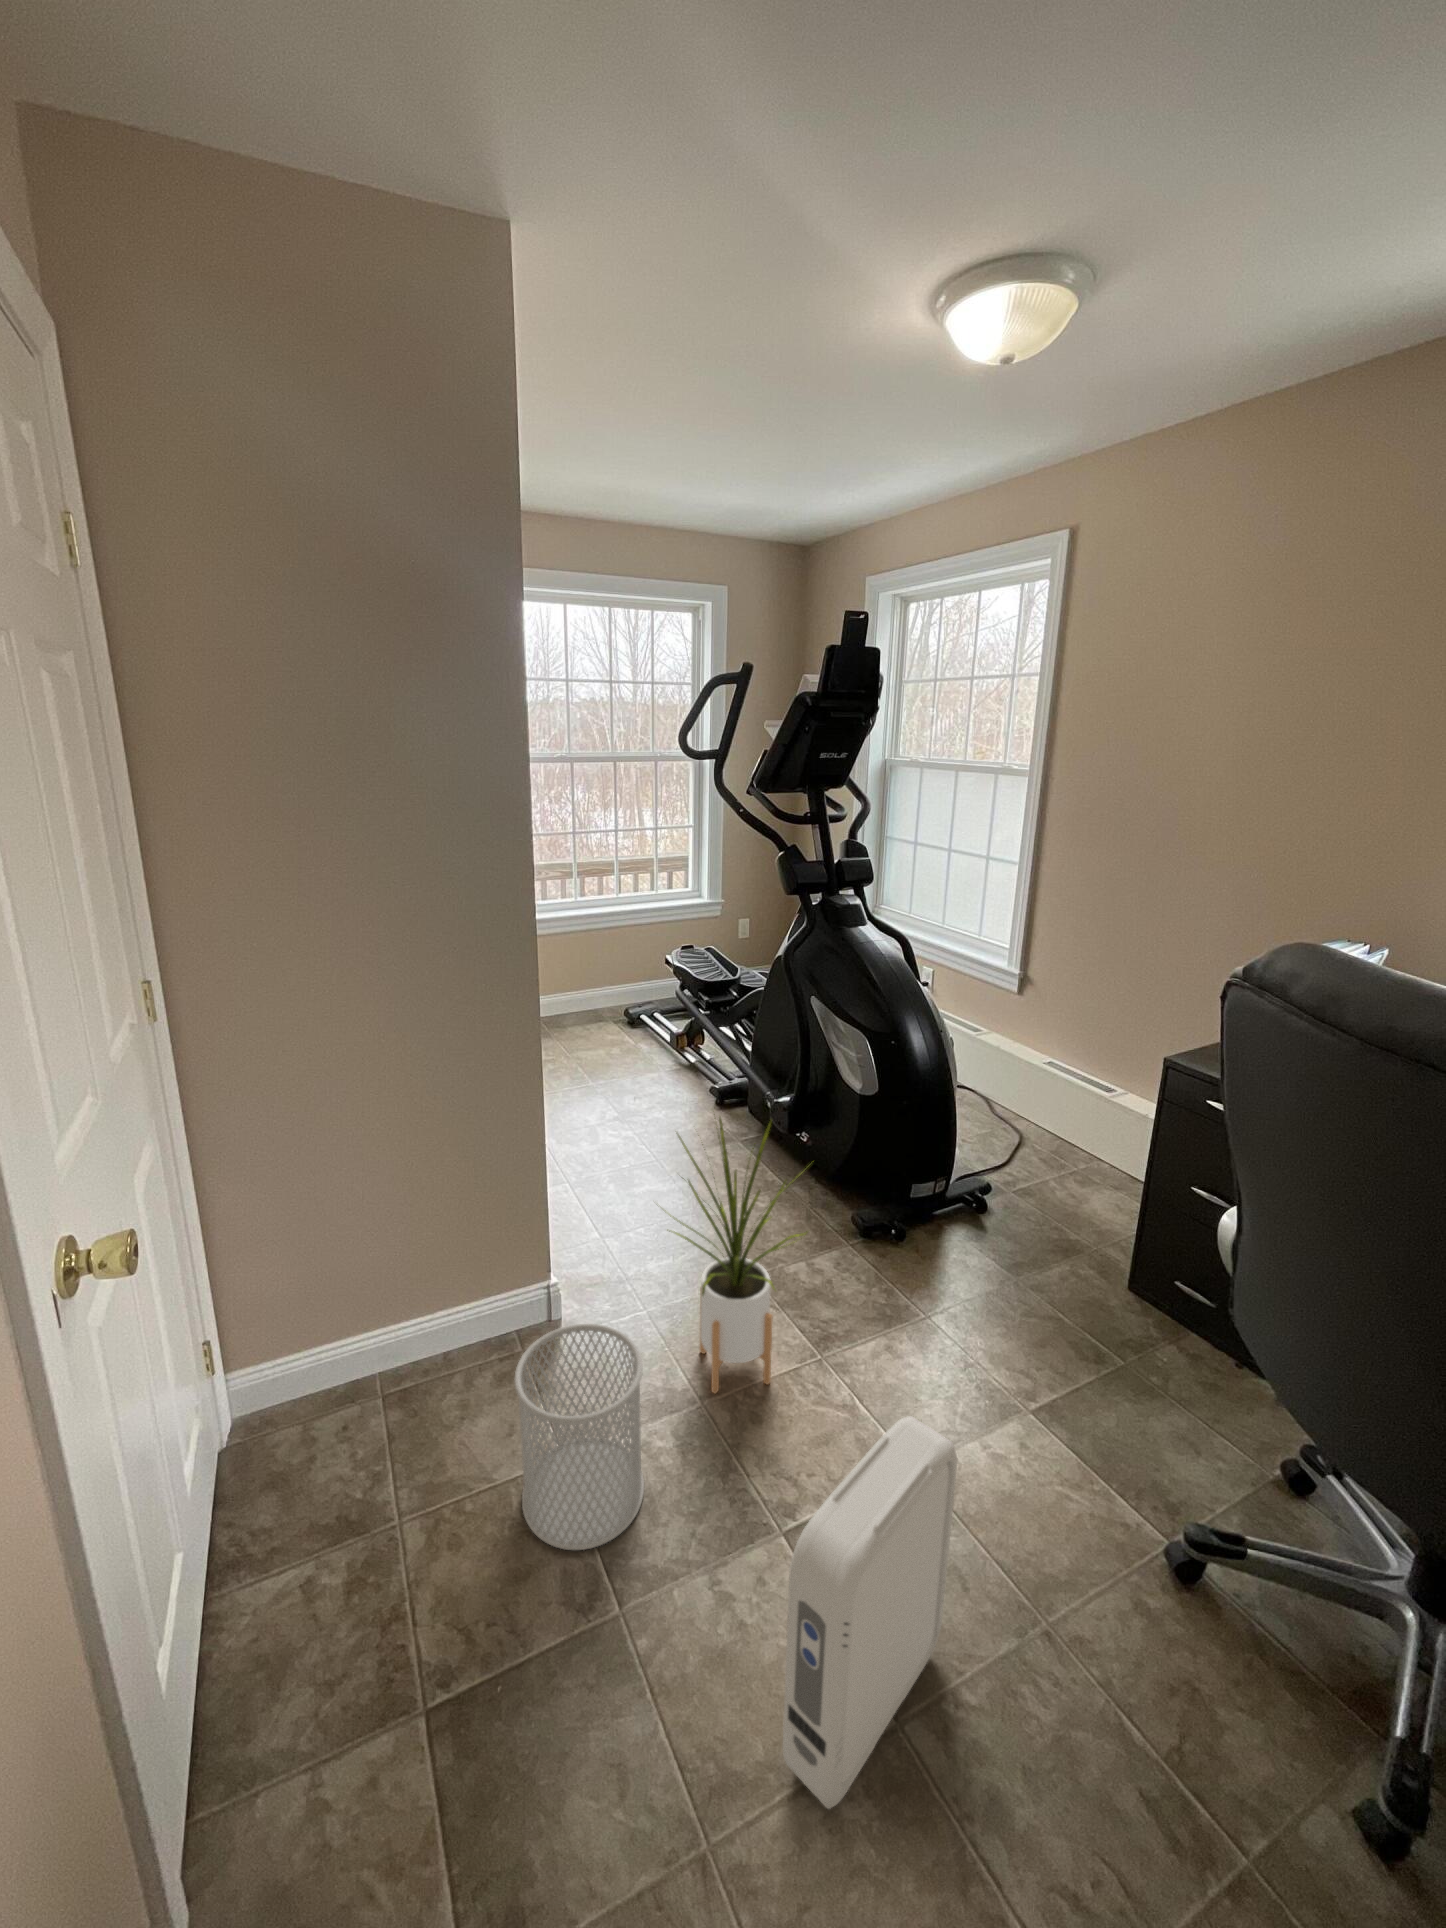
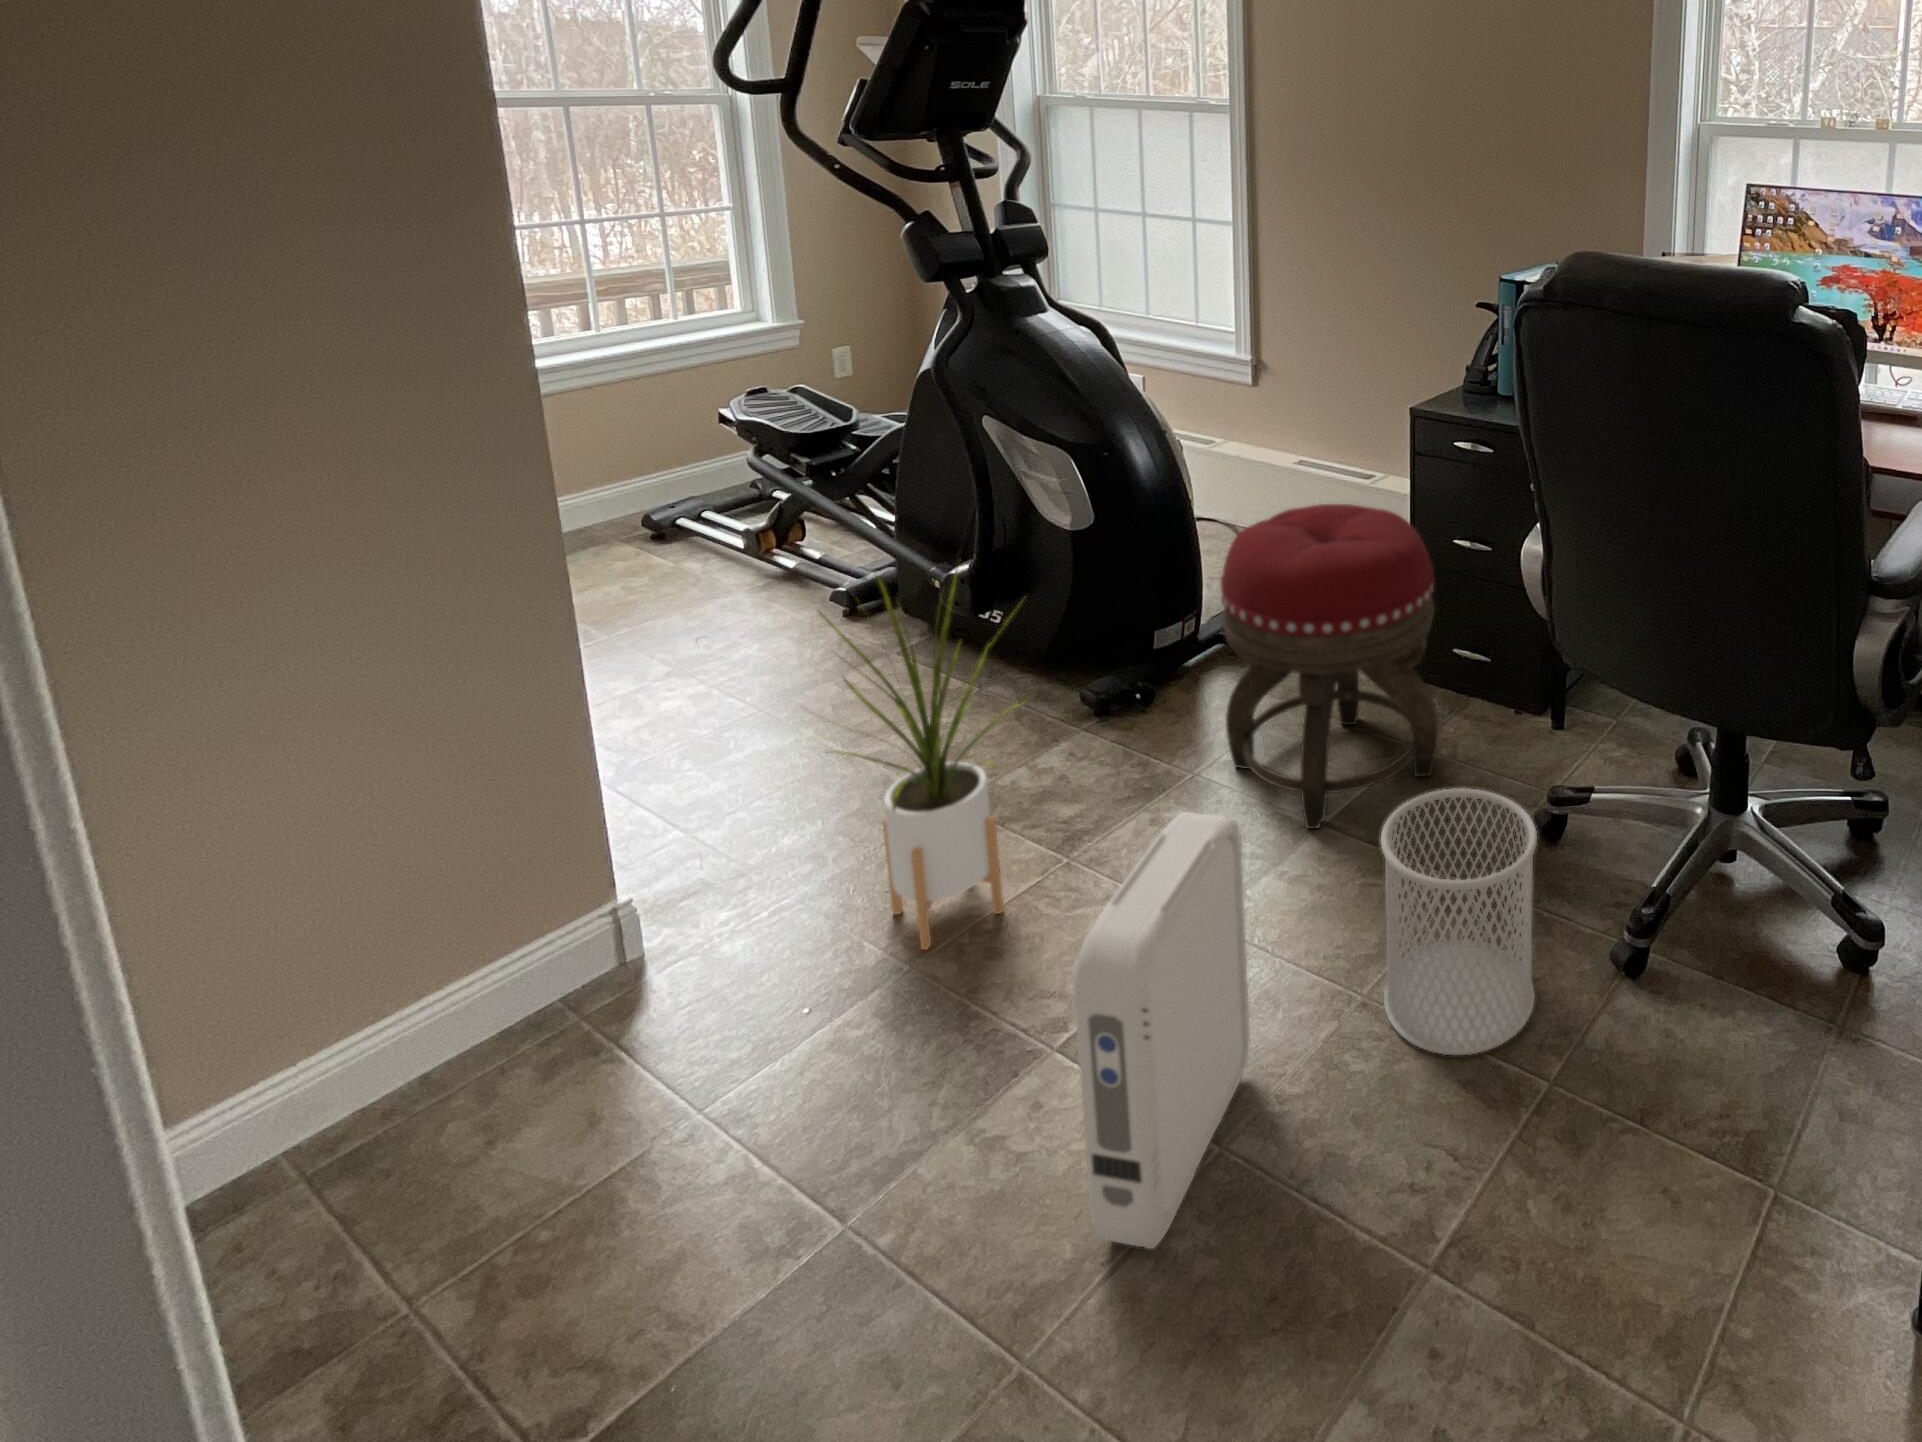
footstool: none [957,1127,1175,1415] -> present [1221,504,1438,829]
wastebasket: present [514,1324,644,1550] -> present [1381,788,1537,1055]

